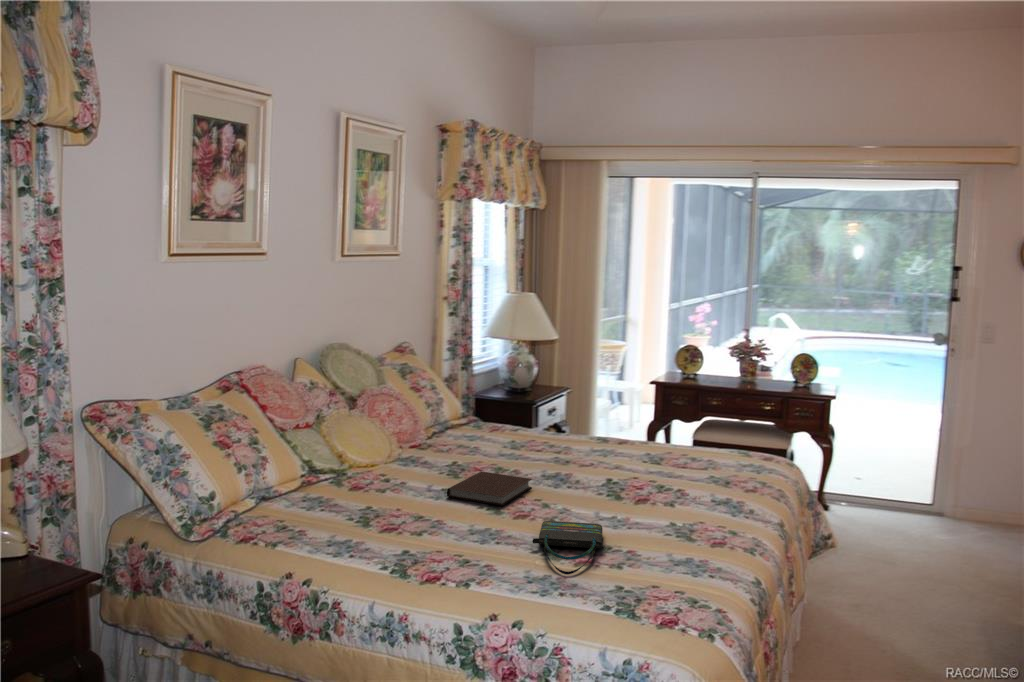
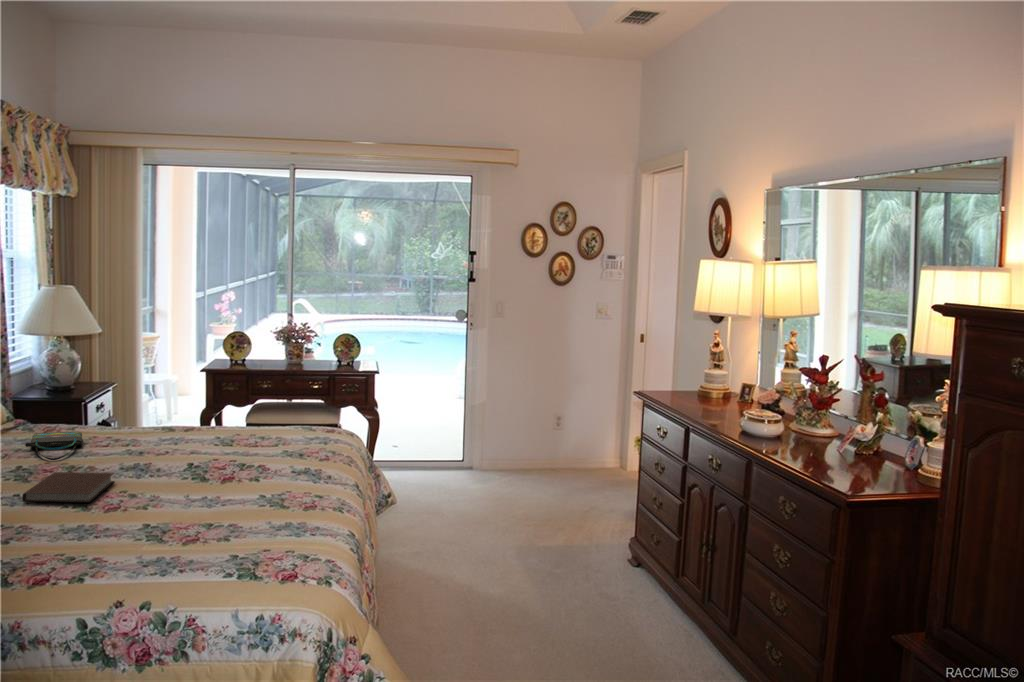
tote bag: present [532,521,604,574] -> present [25,432,83,460]

